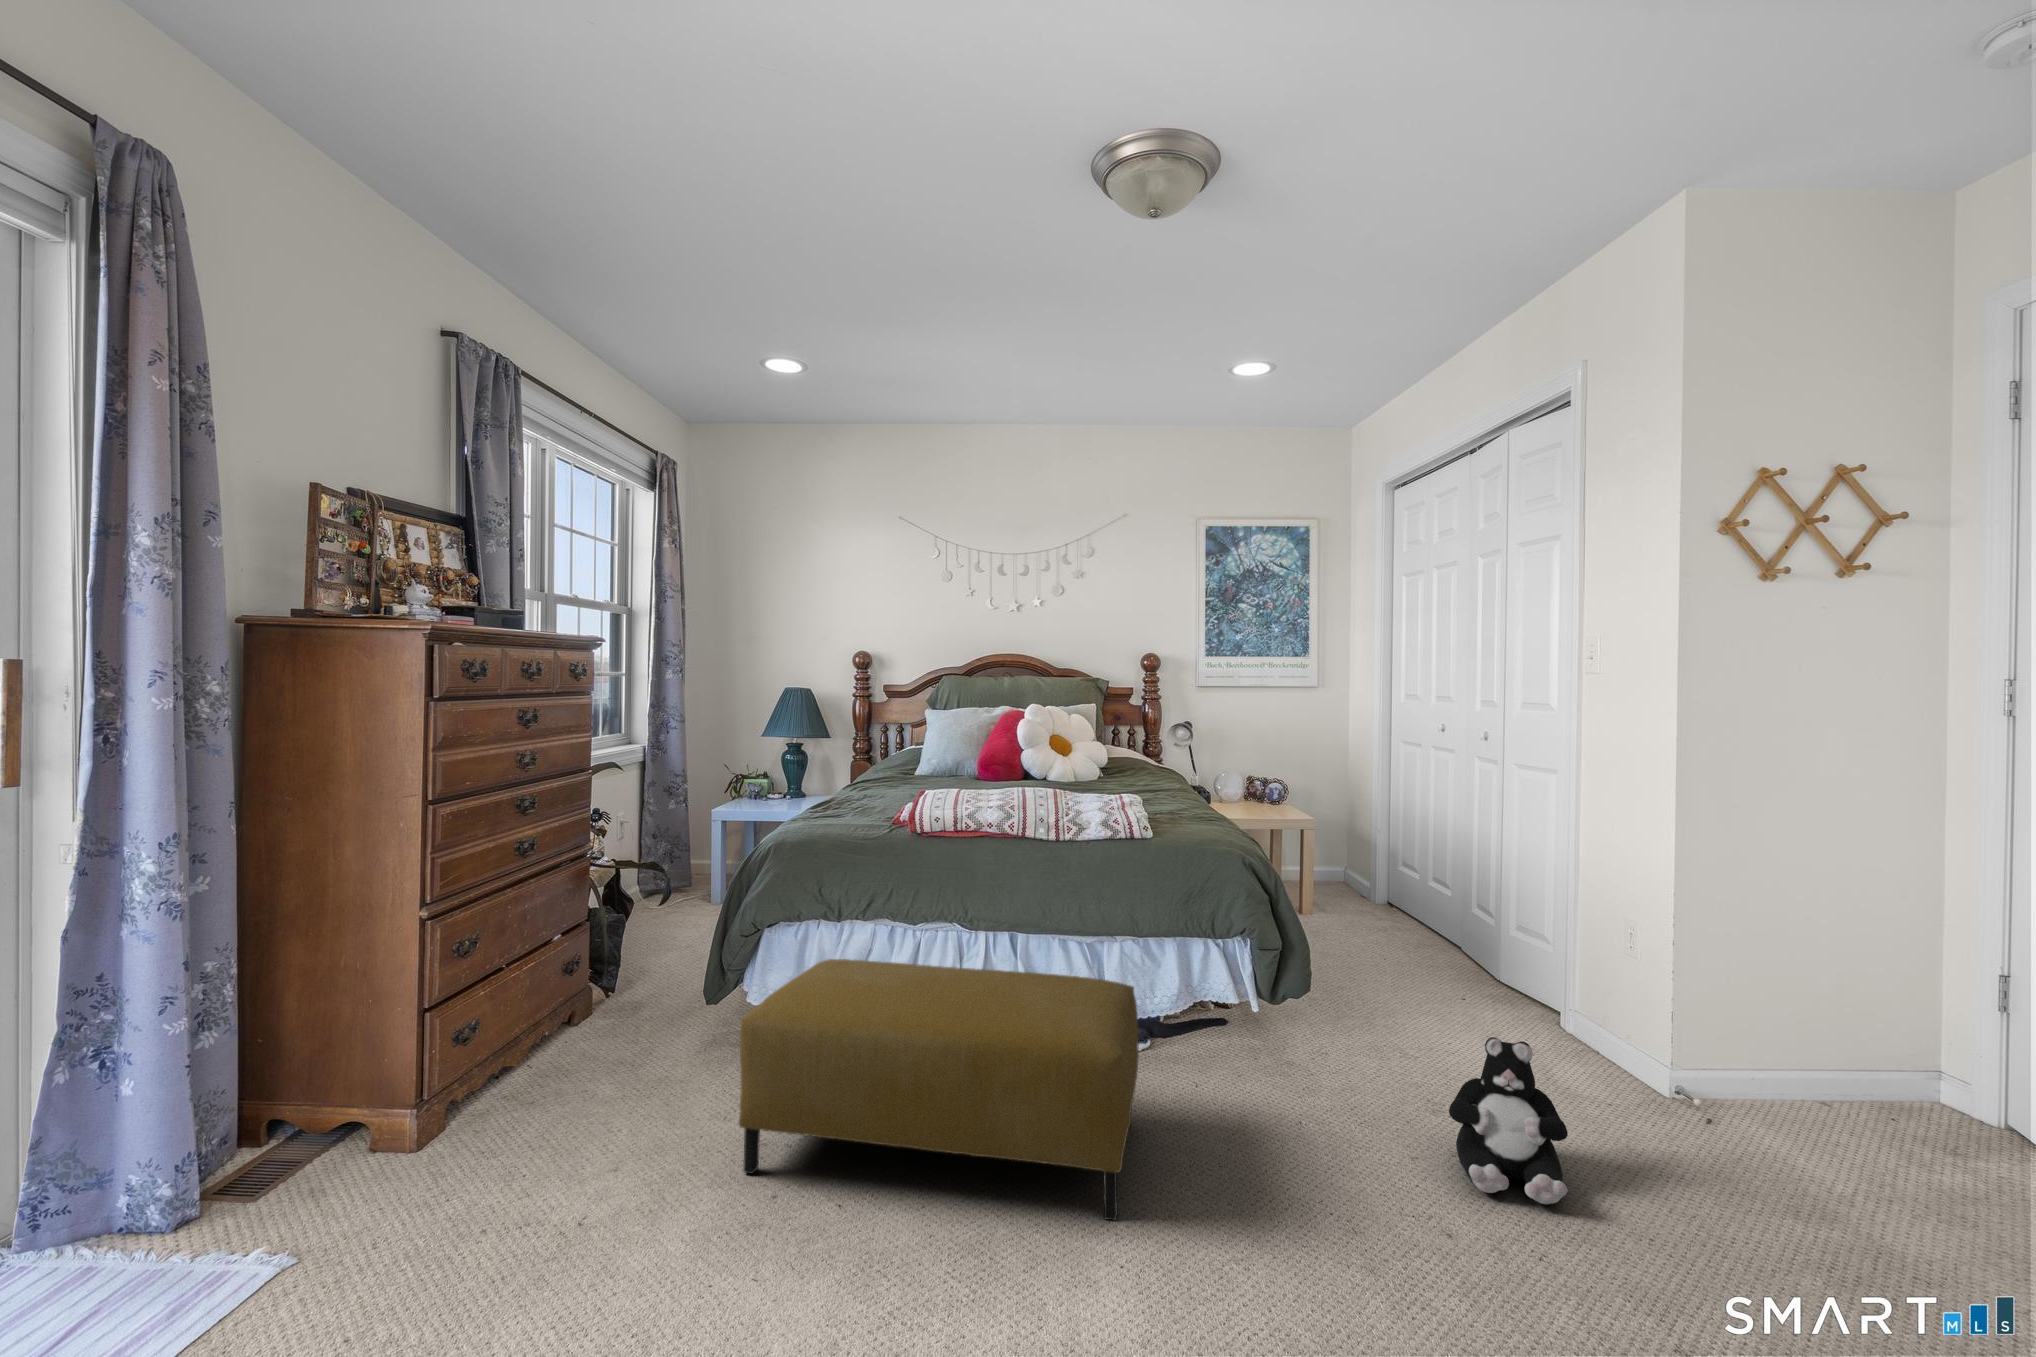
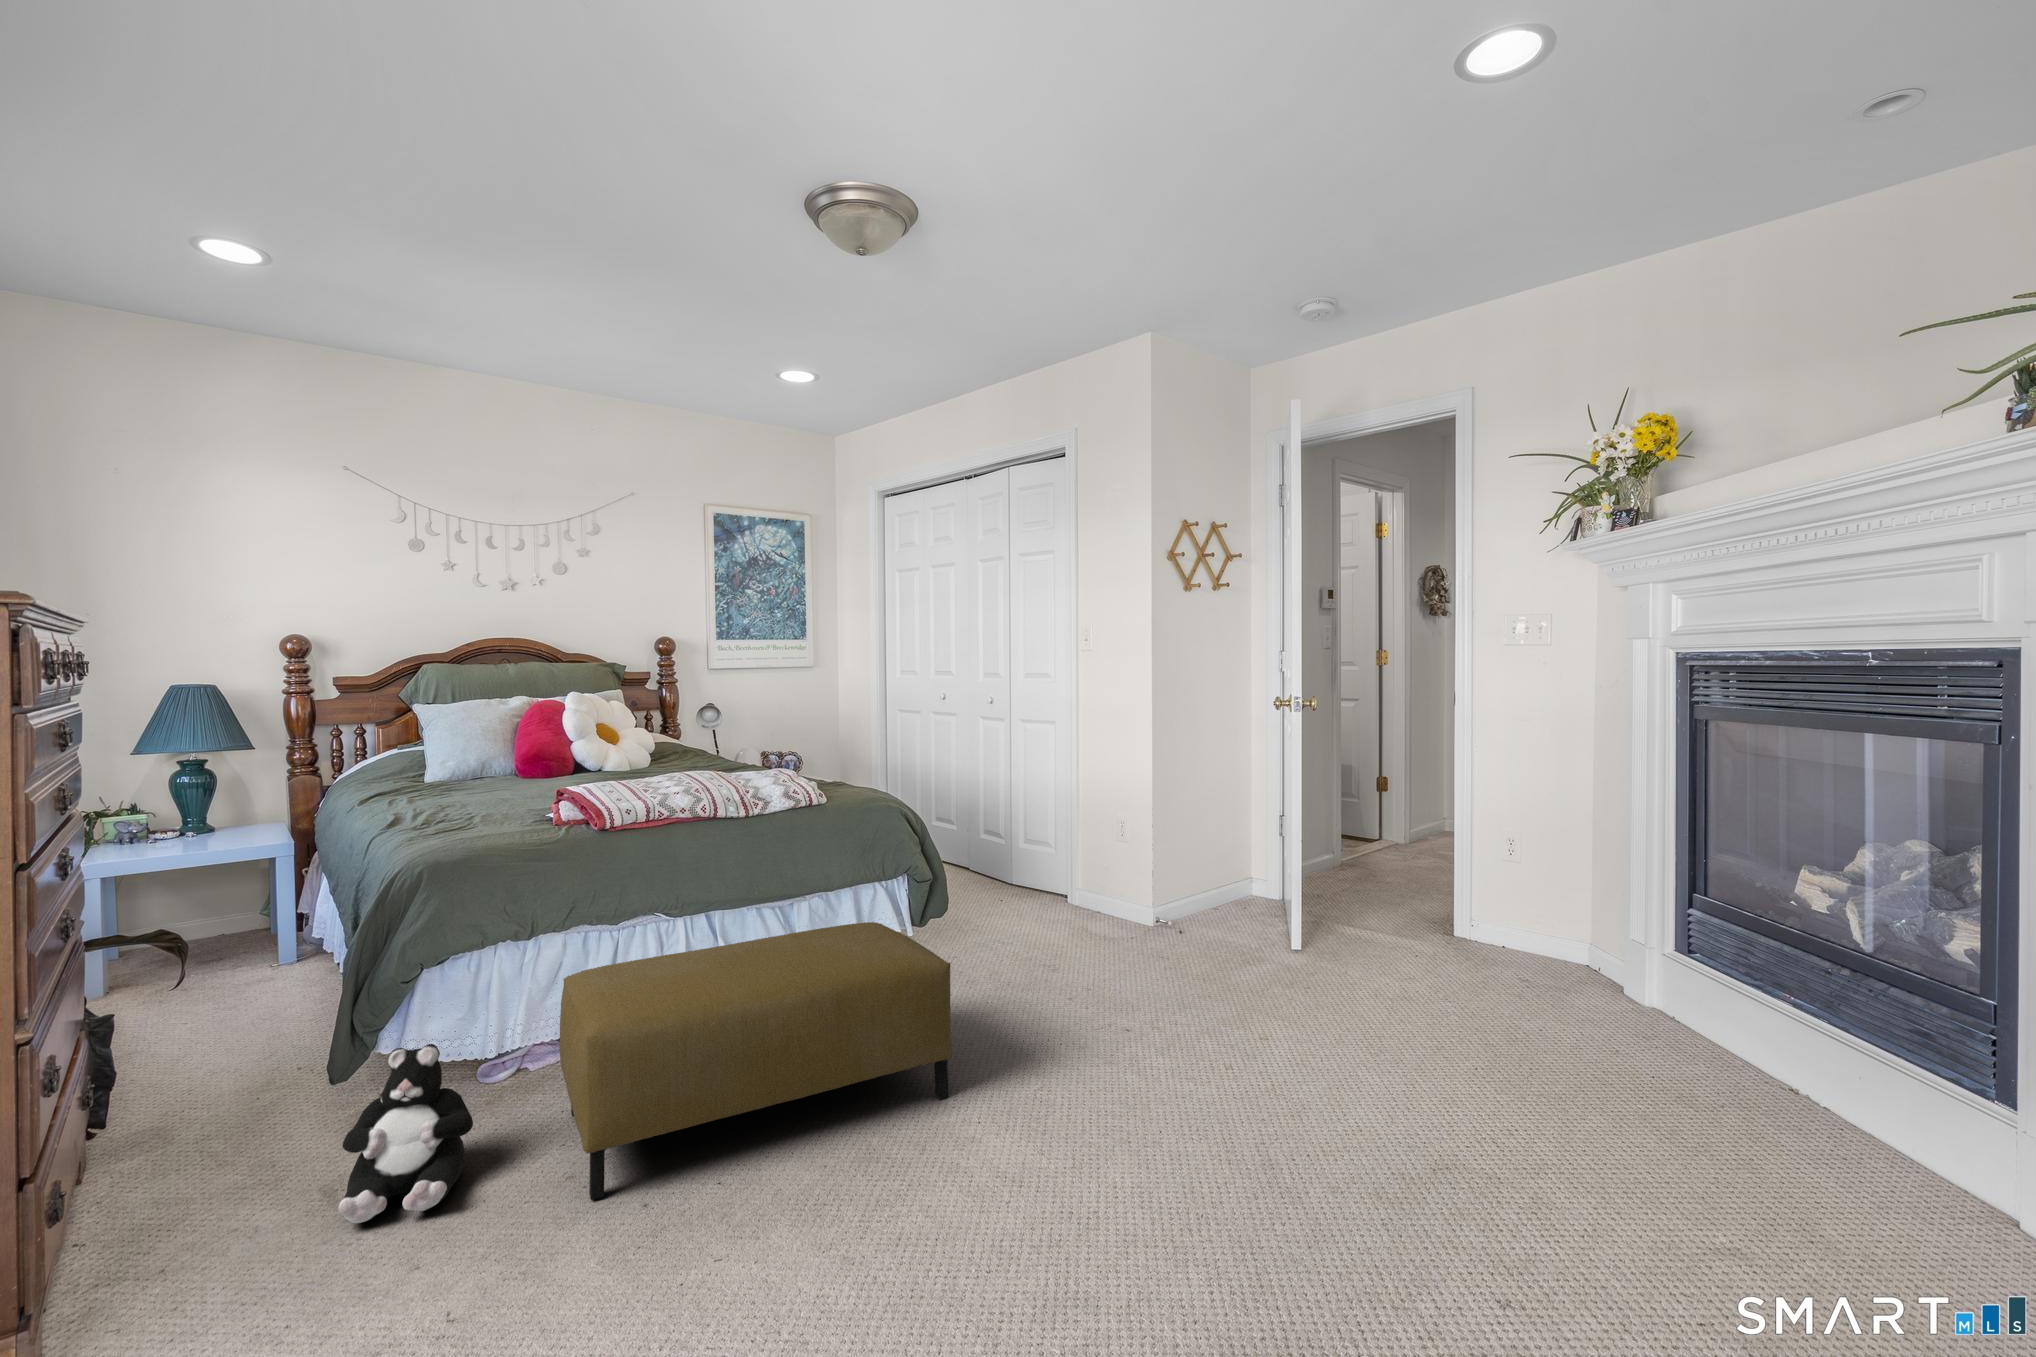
plush toy: present [1449,1037,1568,1205] -> present [338,1044,473,1224]

